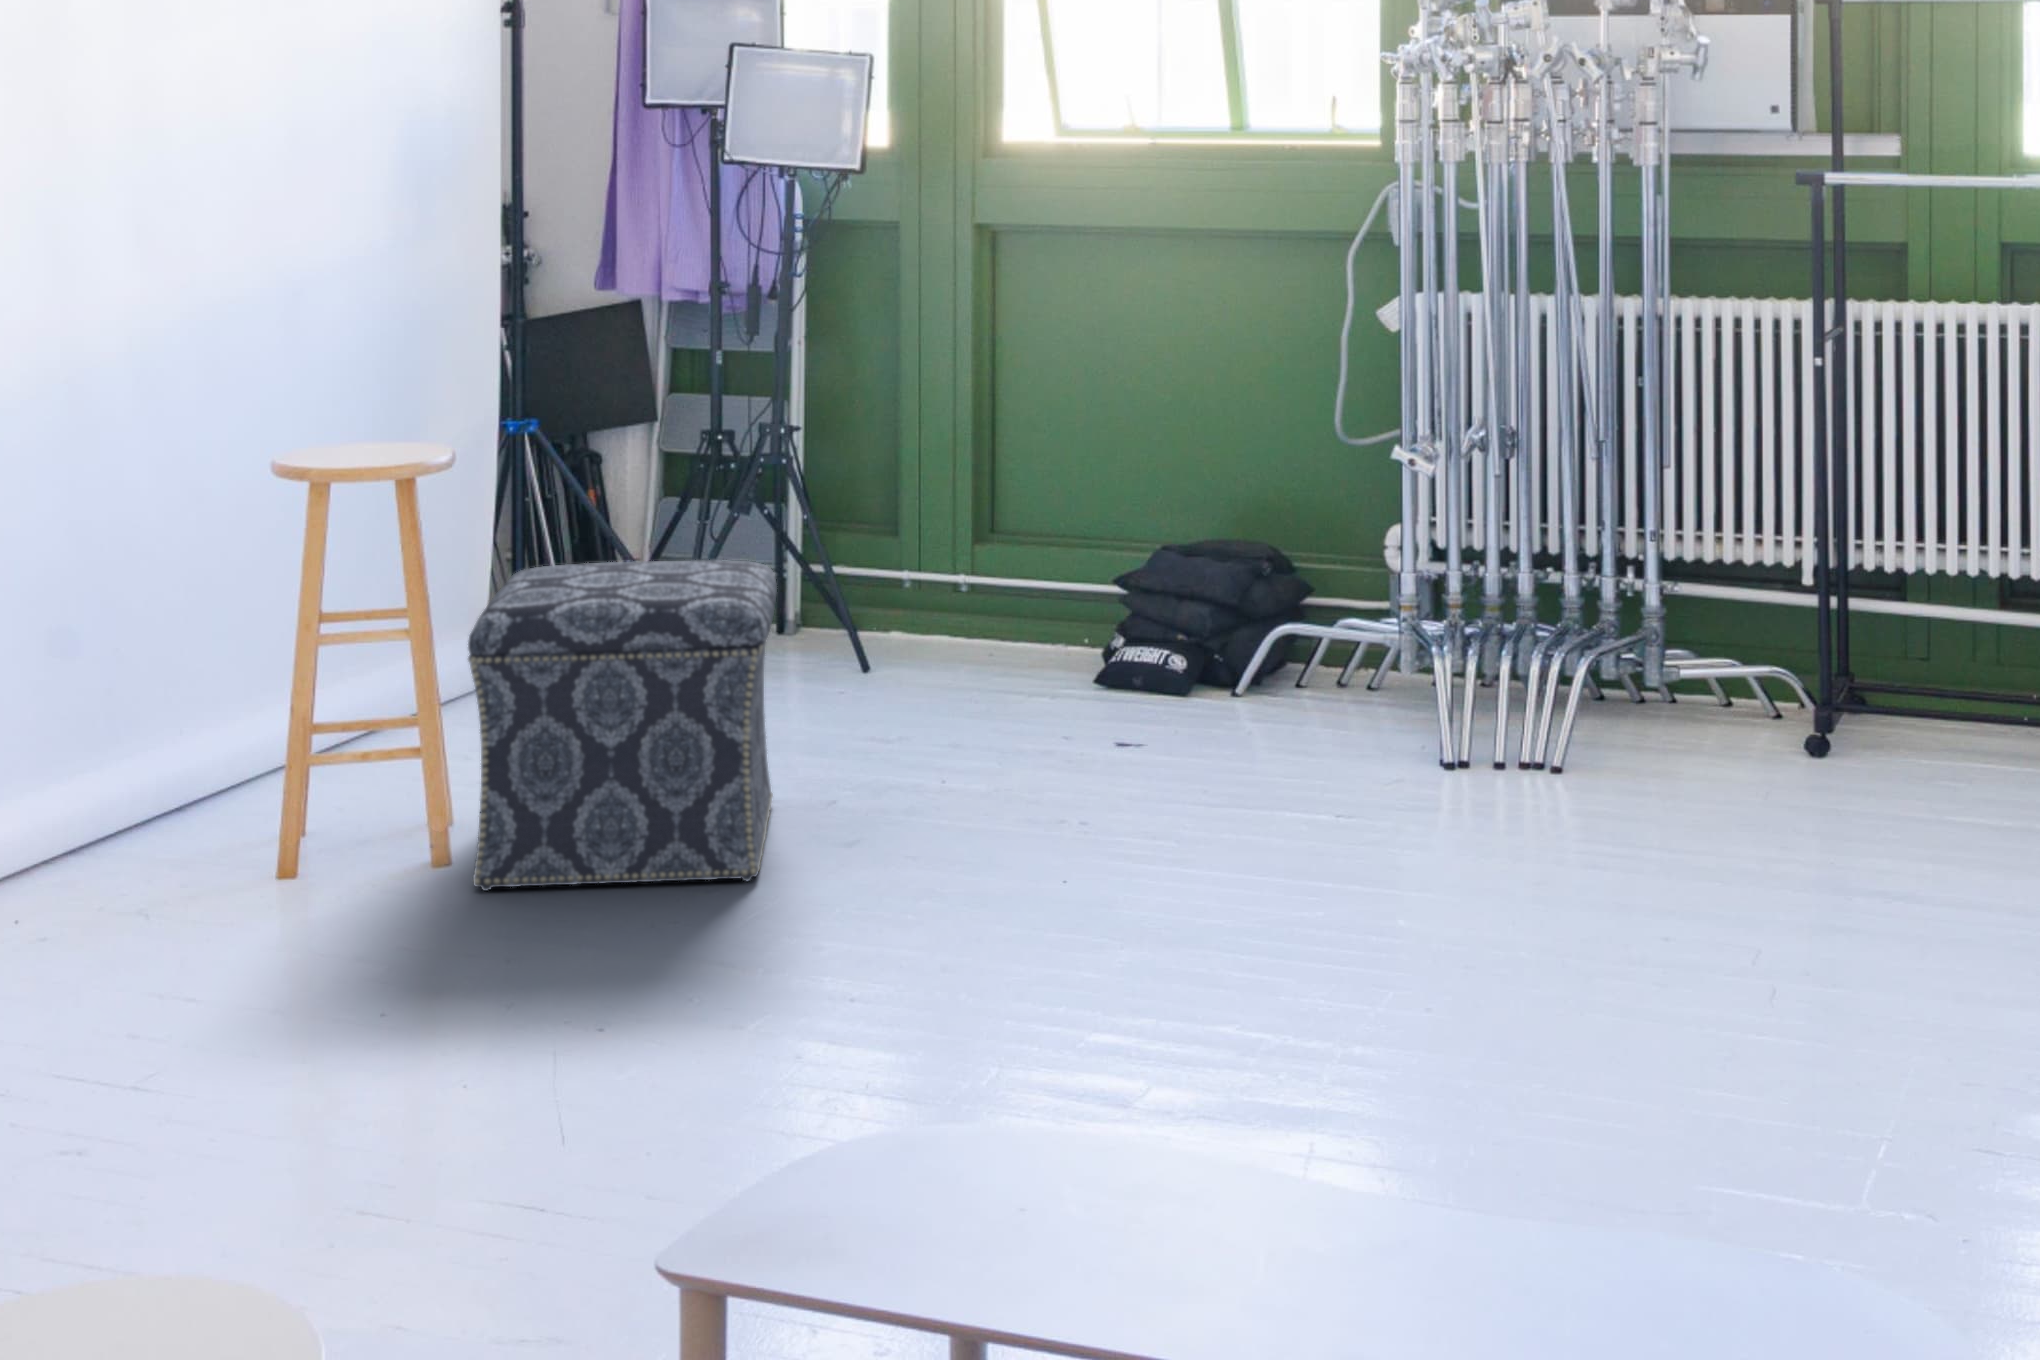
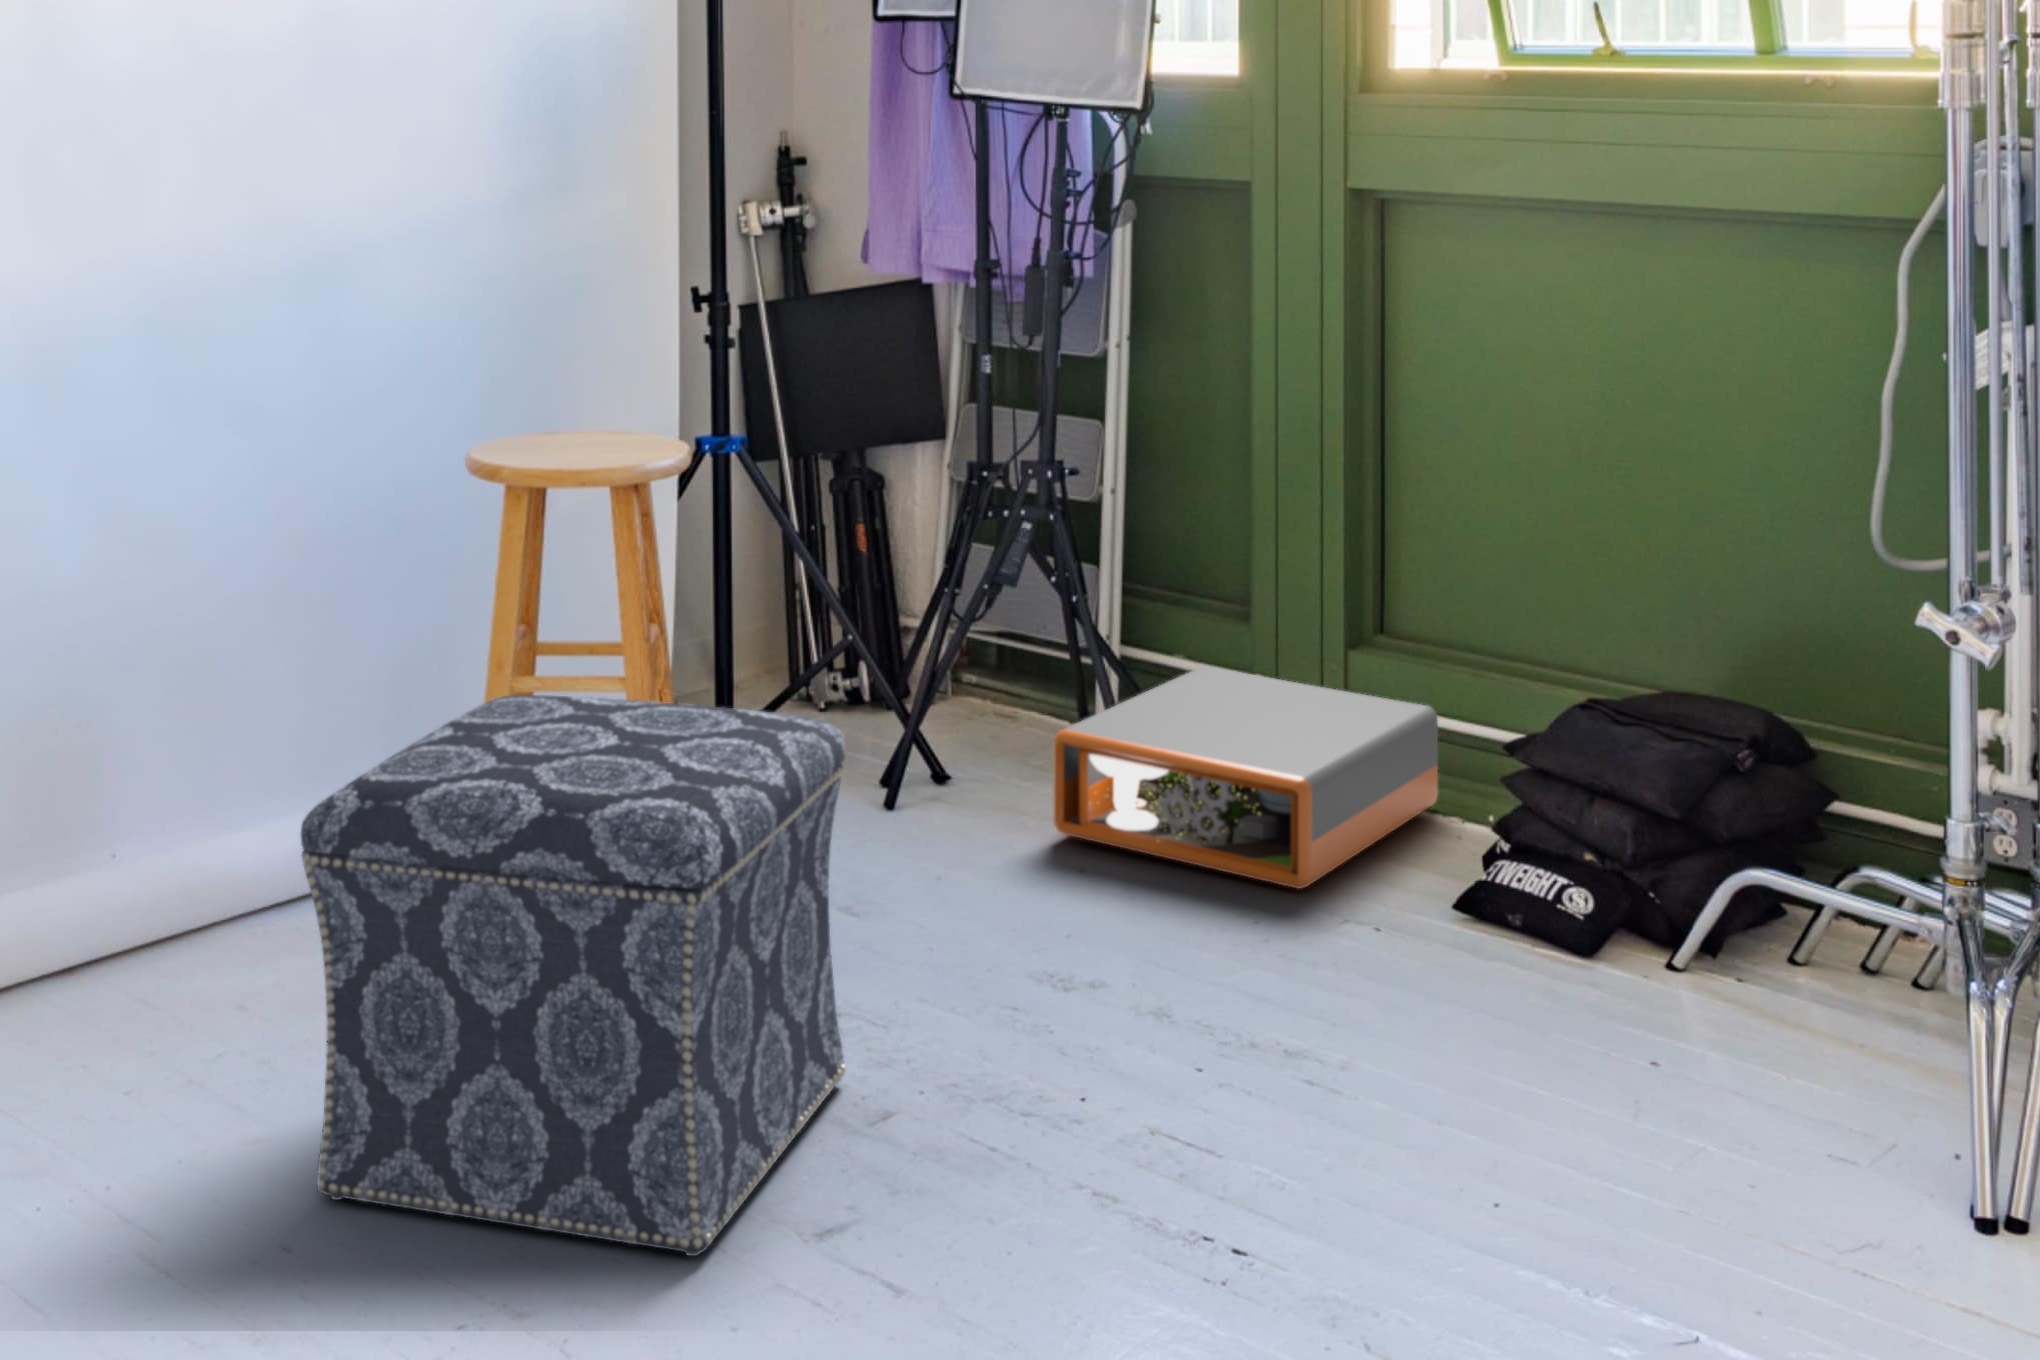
storage box: none [805,566,1048,689] -> present [1053,667,1438,889]

